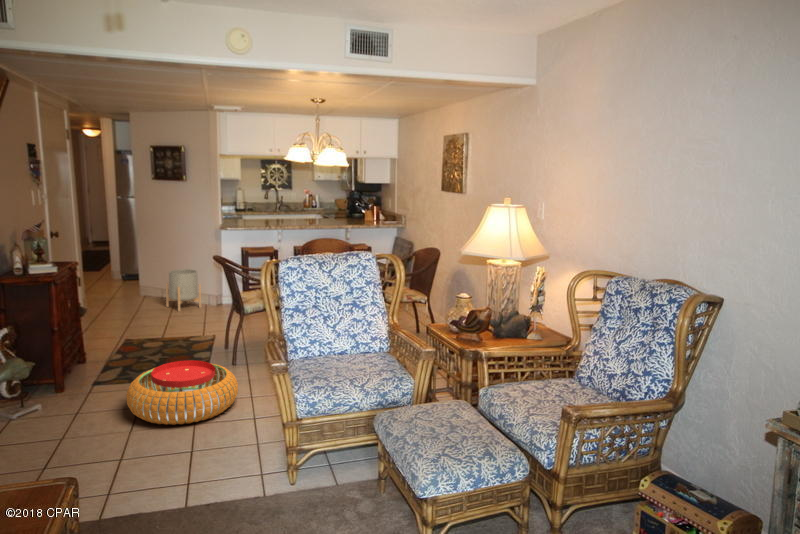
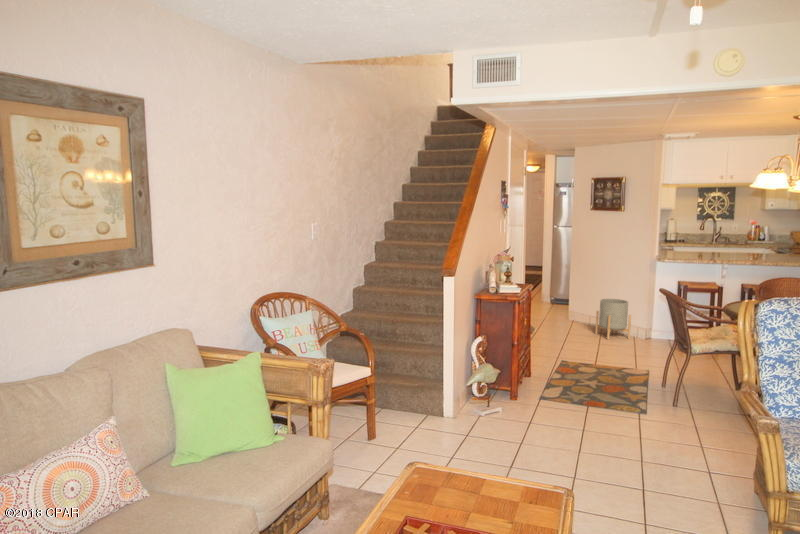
pouf: present [126,360,238,425] -> none [574,392,689,460]

